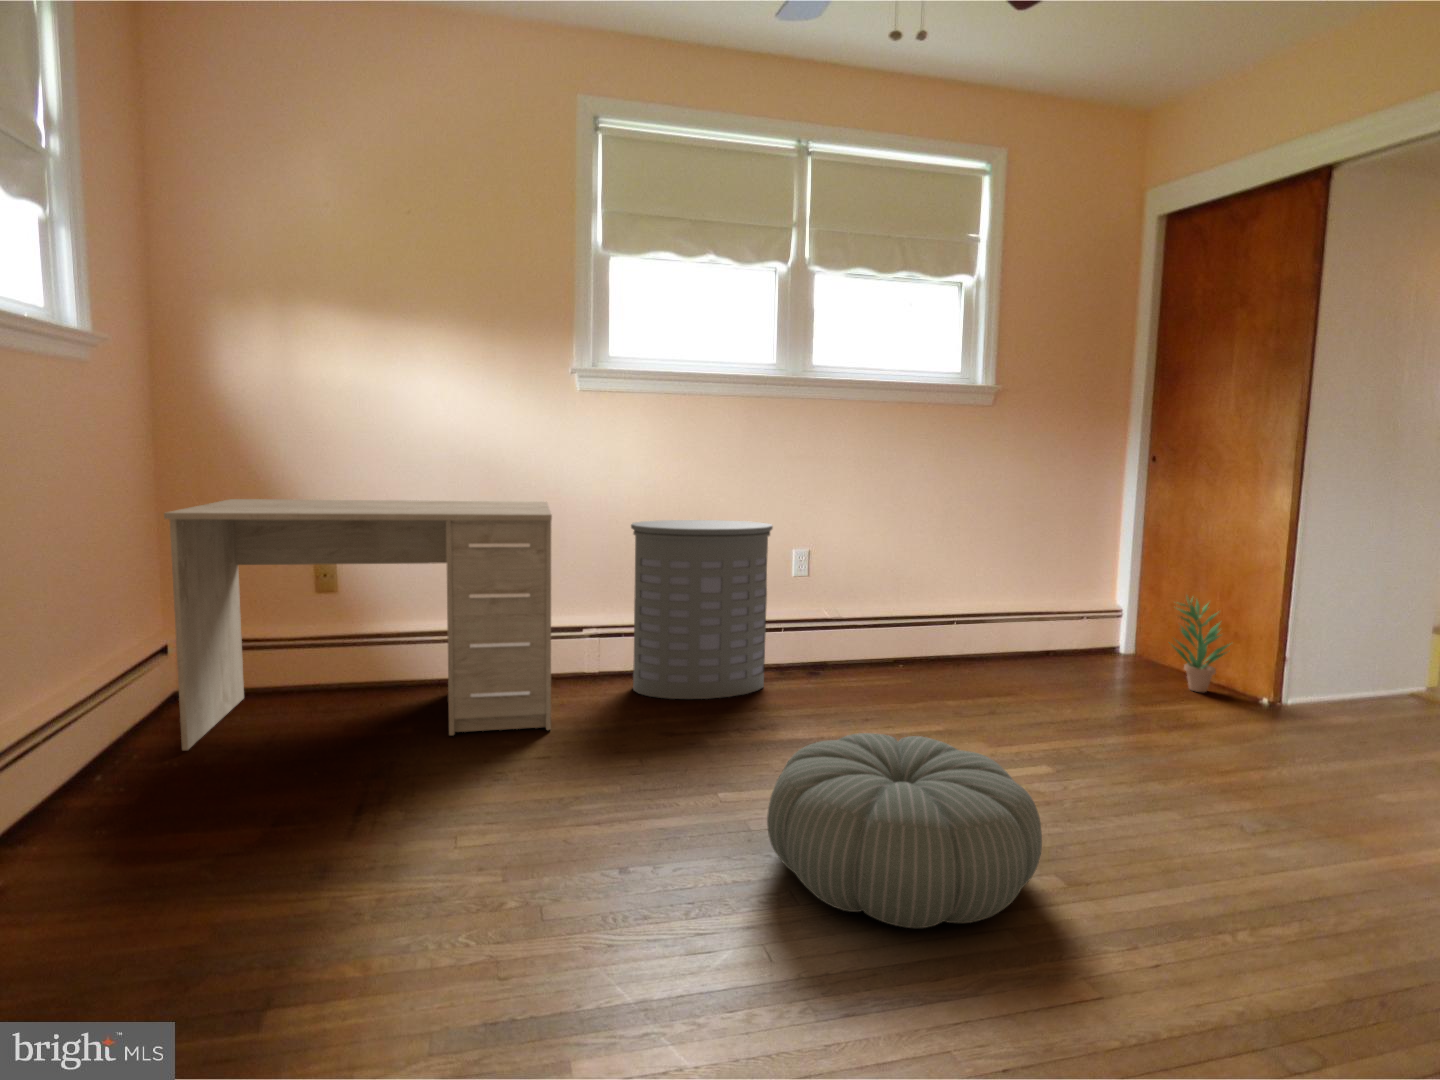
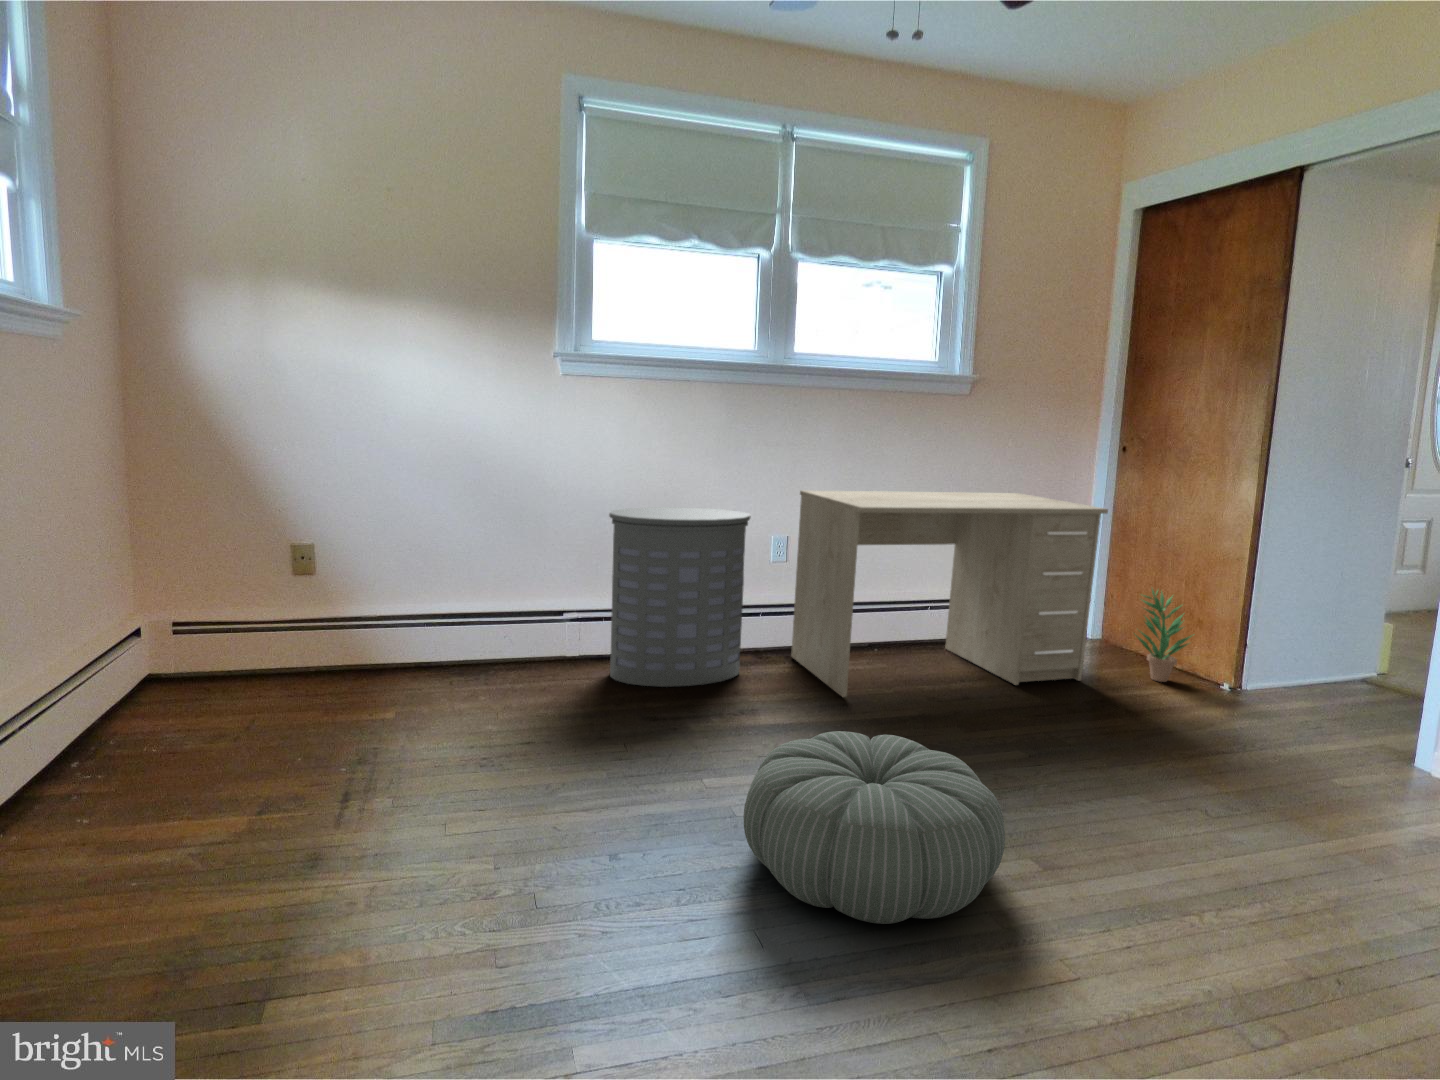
desk: present [164,499,552,751] -> present [791,490,1108,697]

